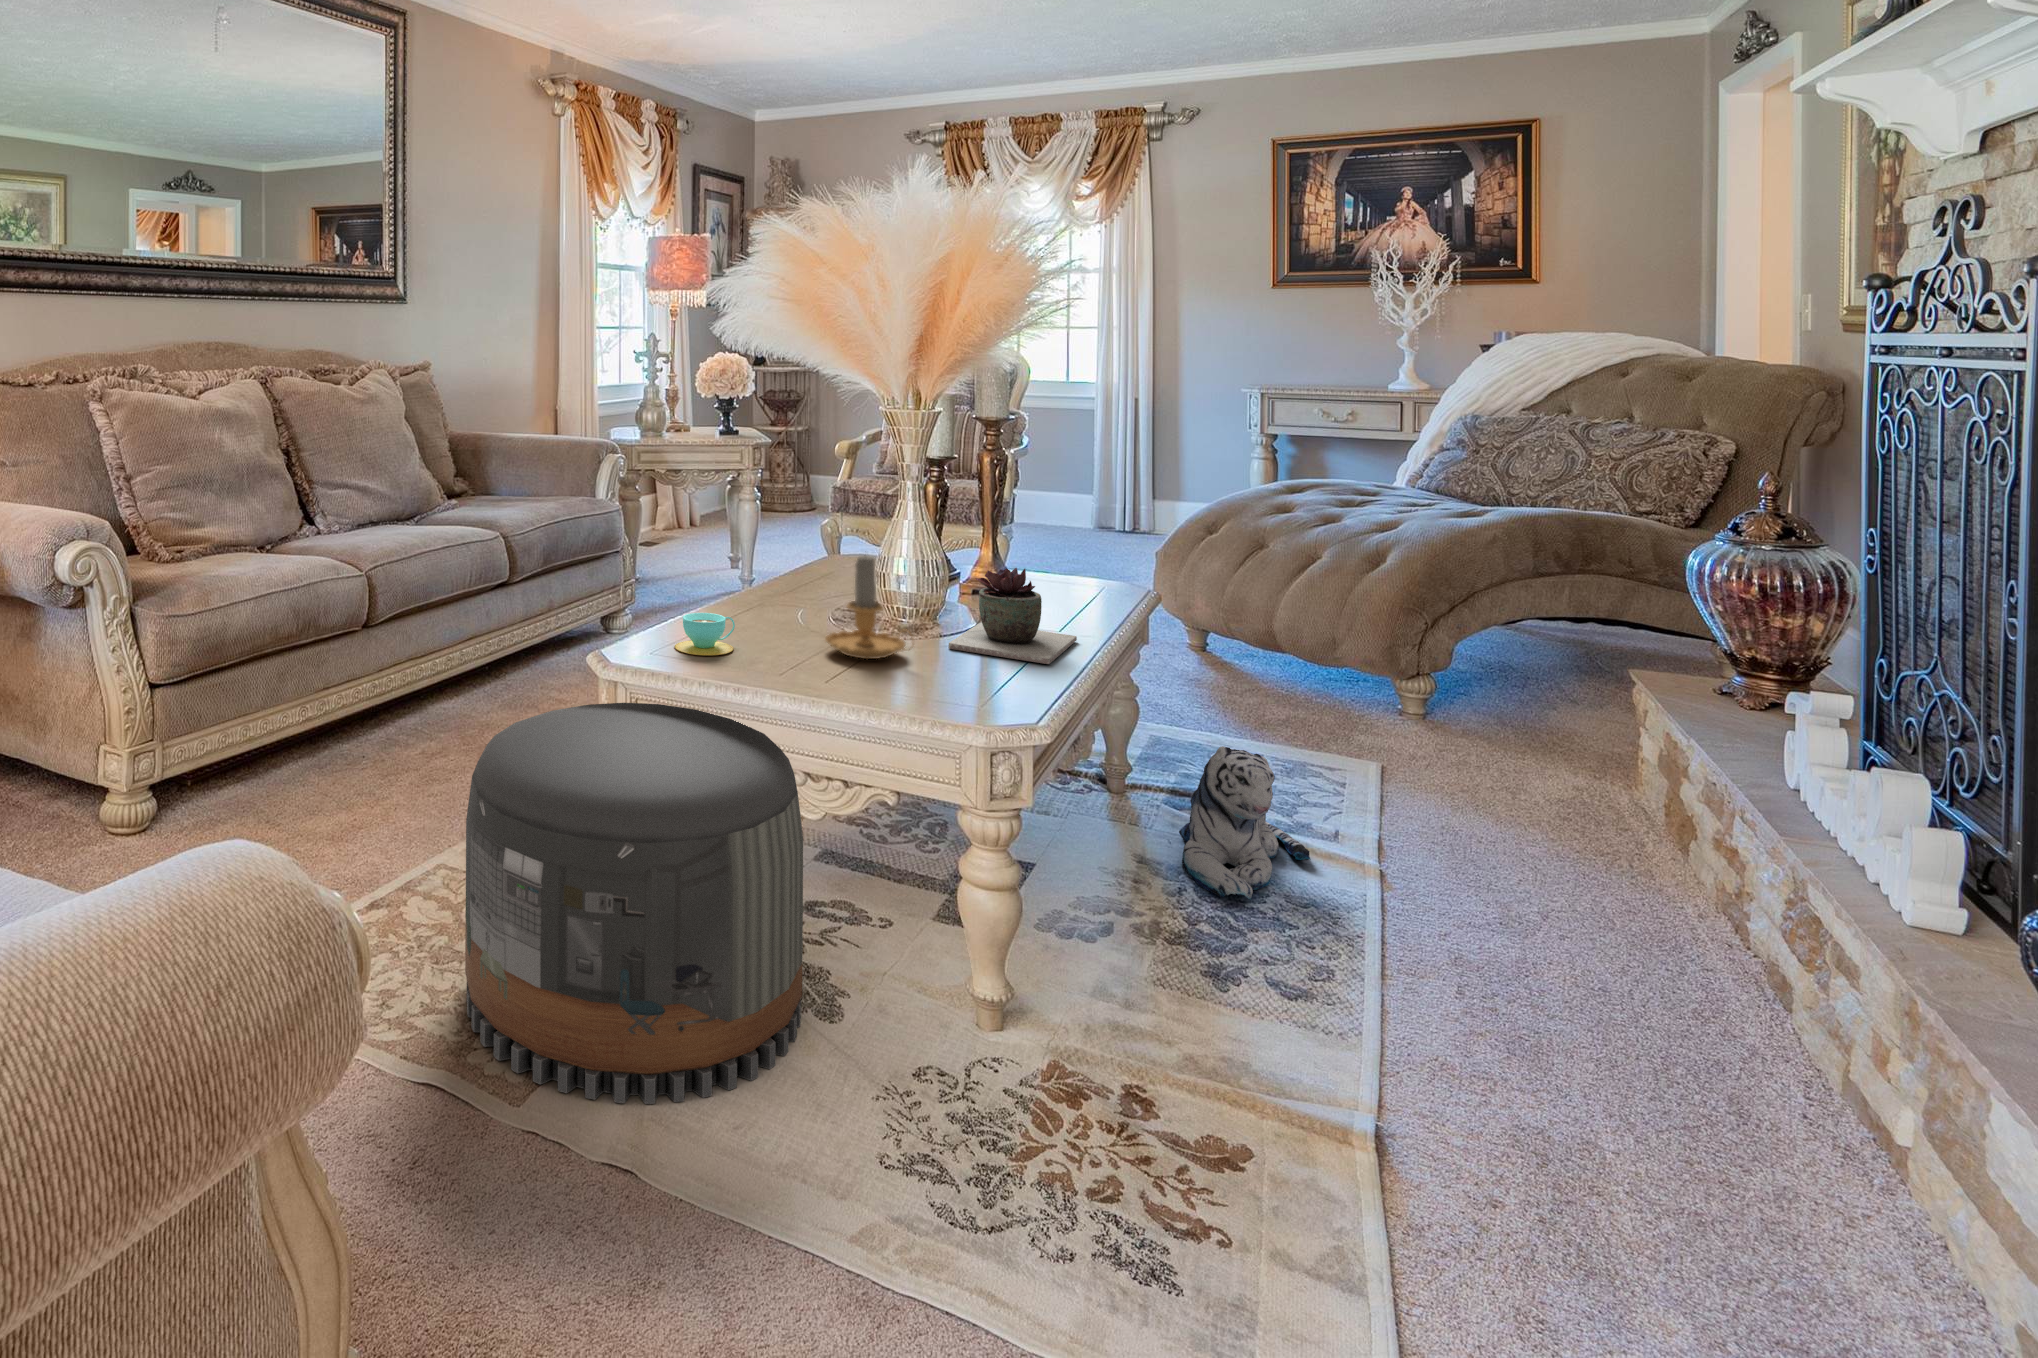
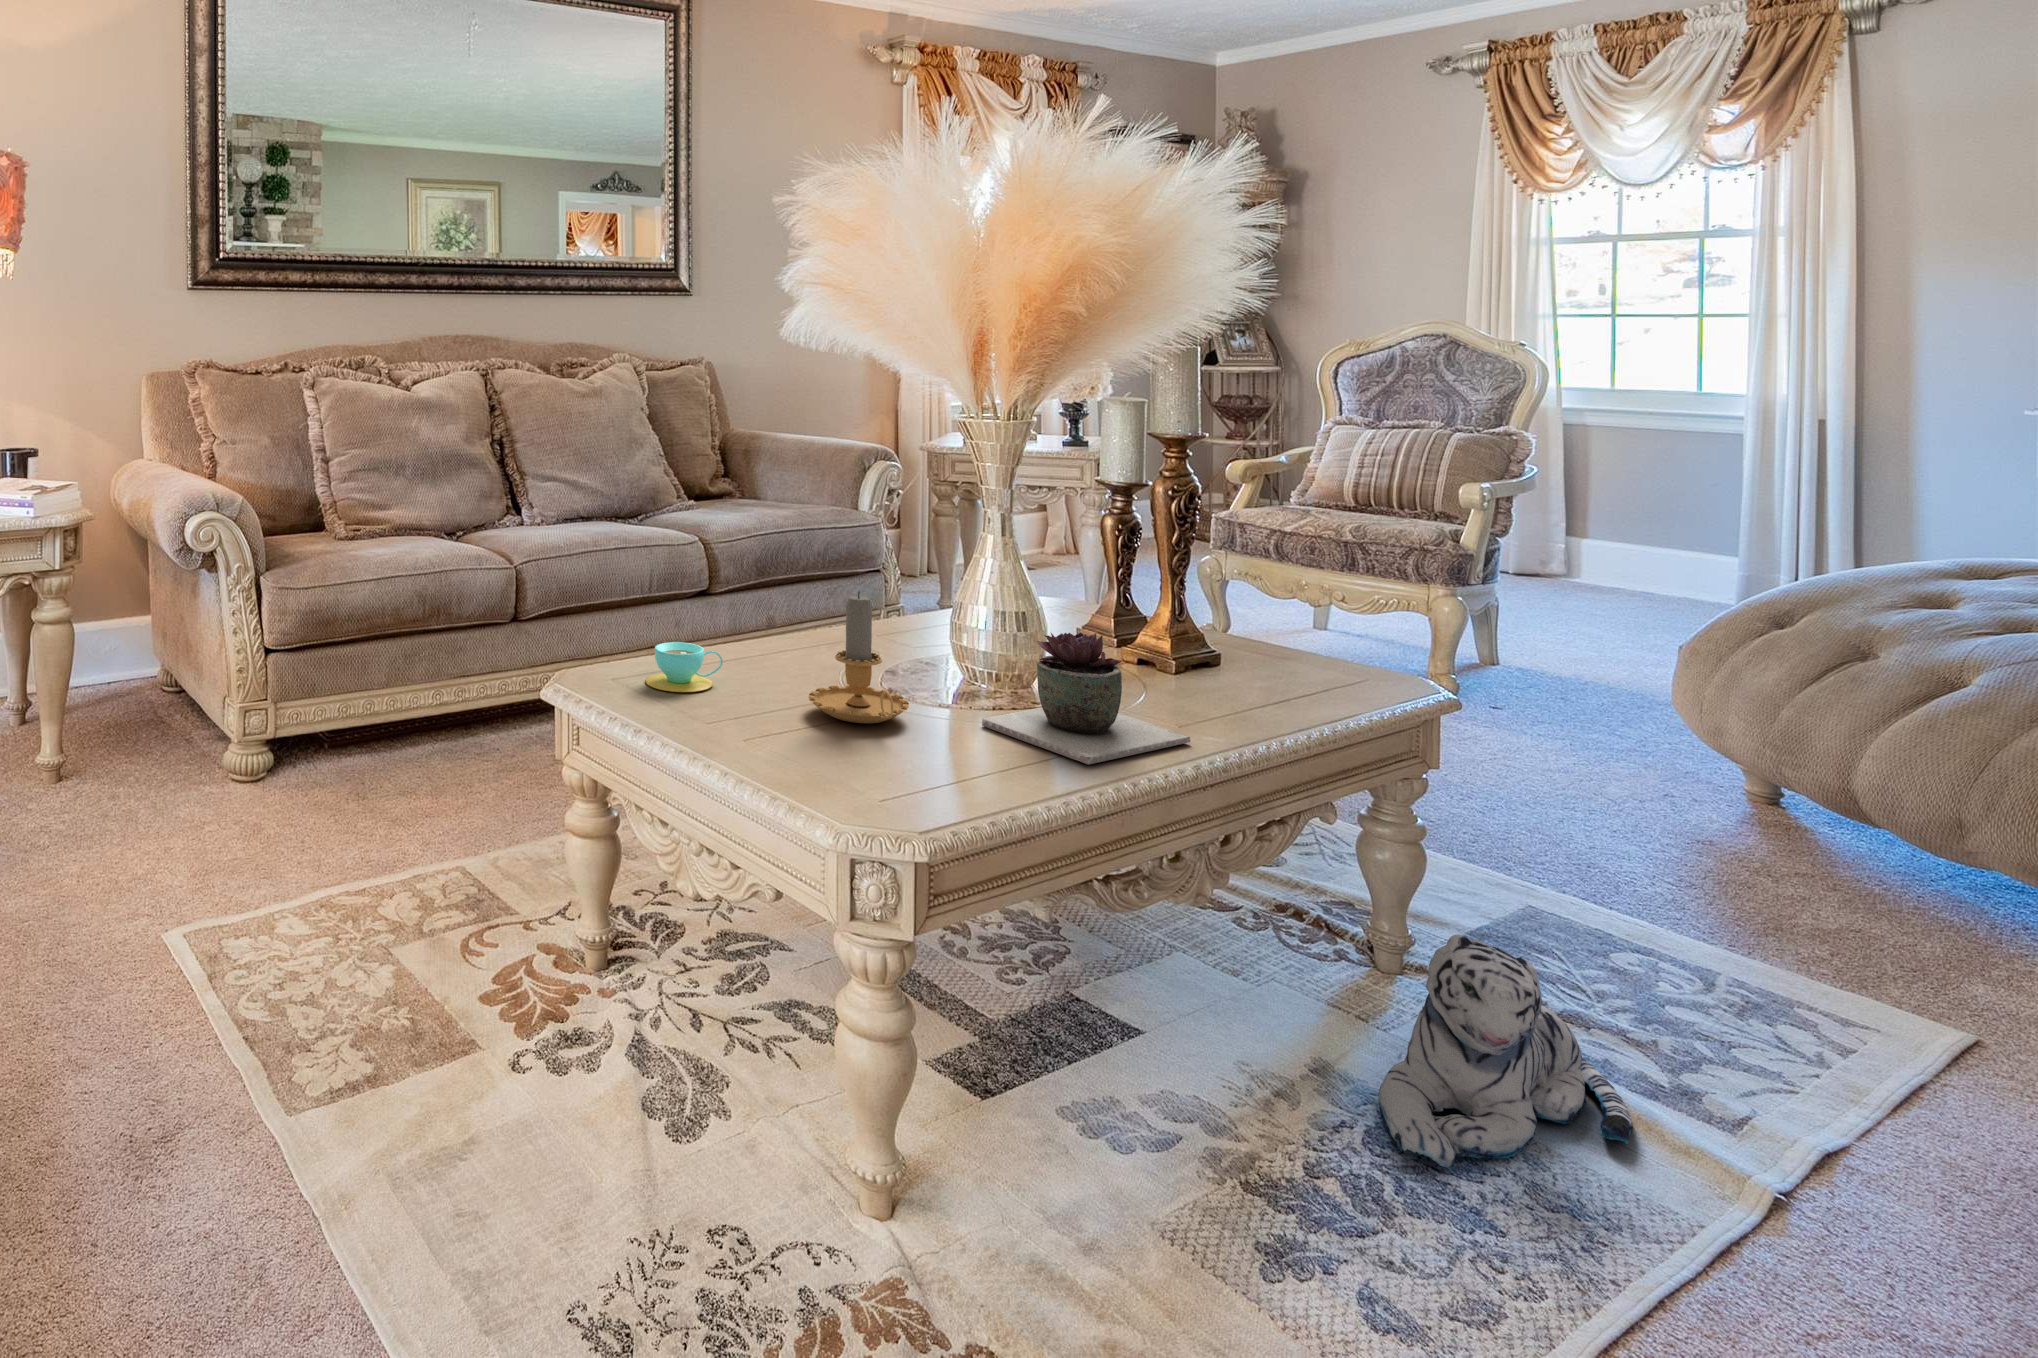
pouf: present [465,703,803,1104] -> none [321,727,689,1170]

